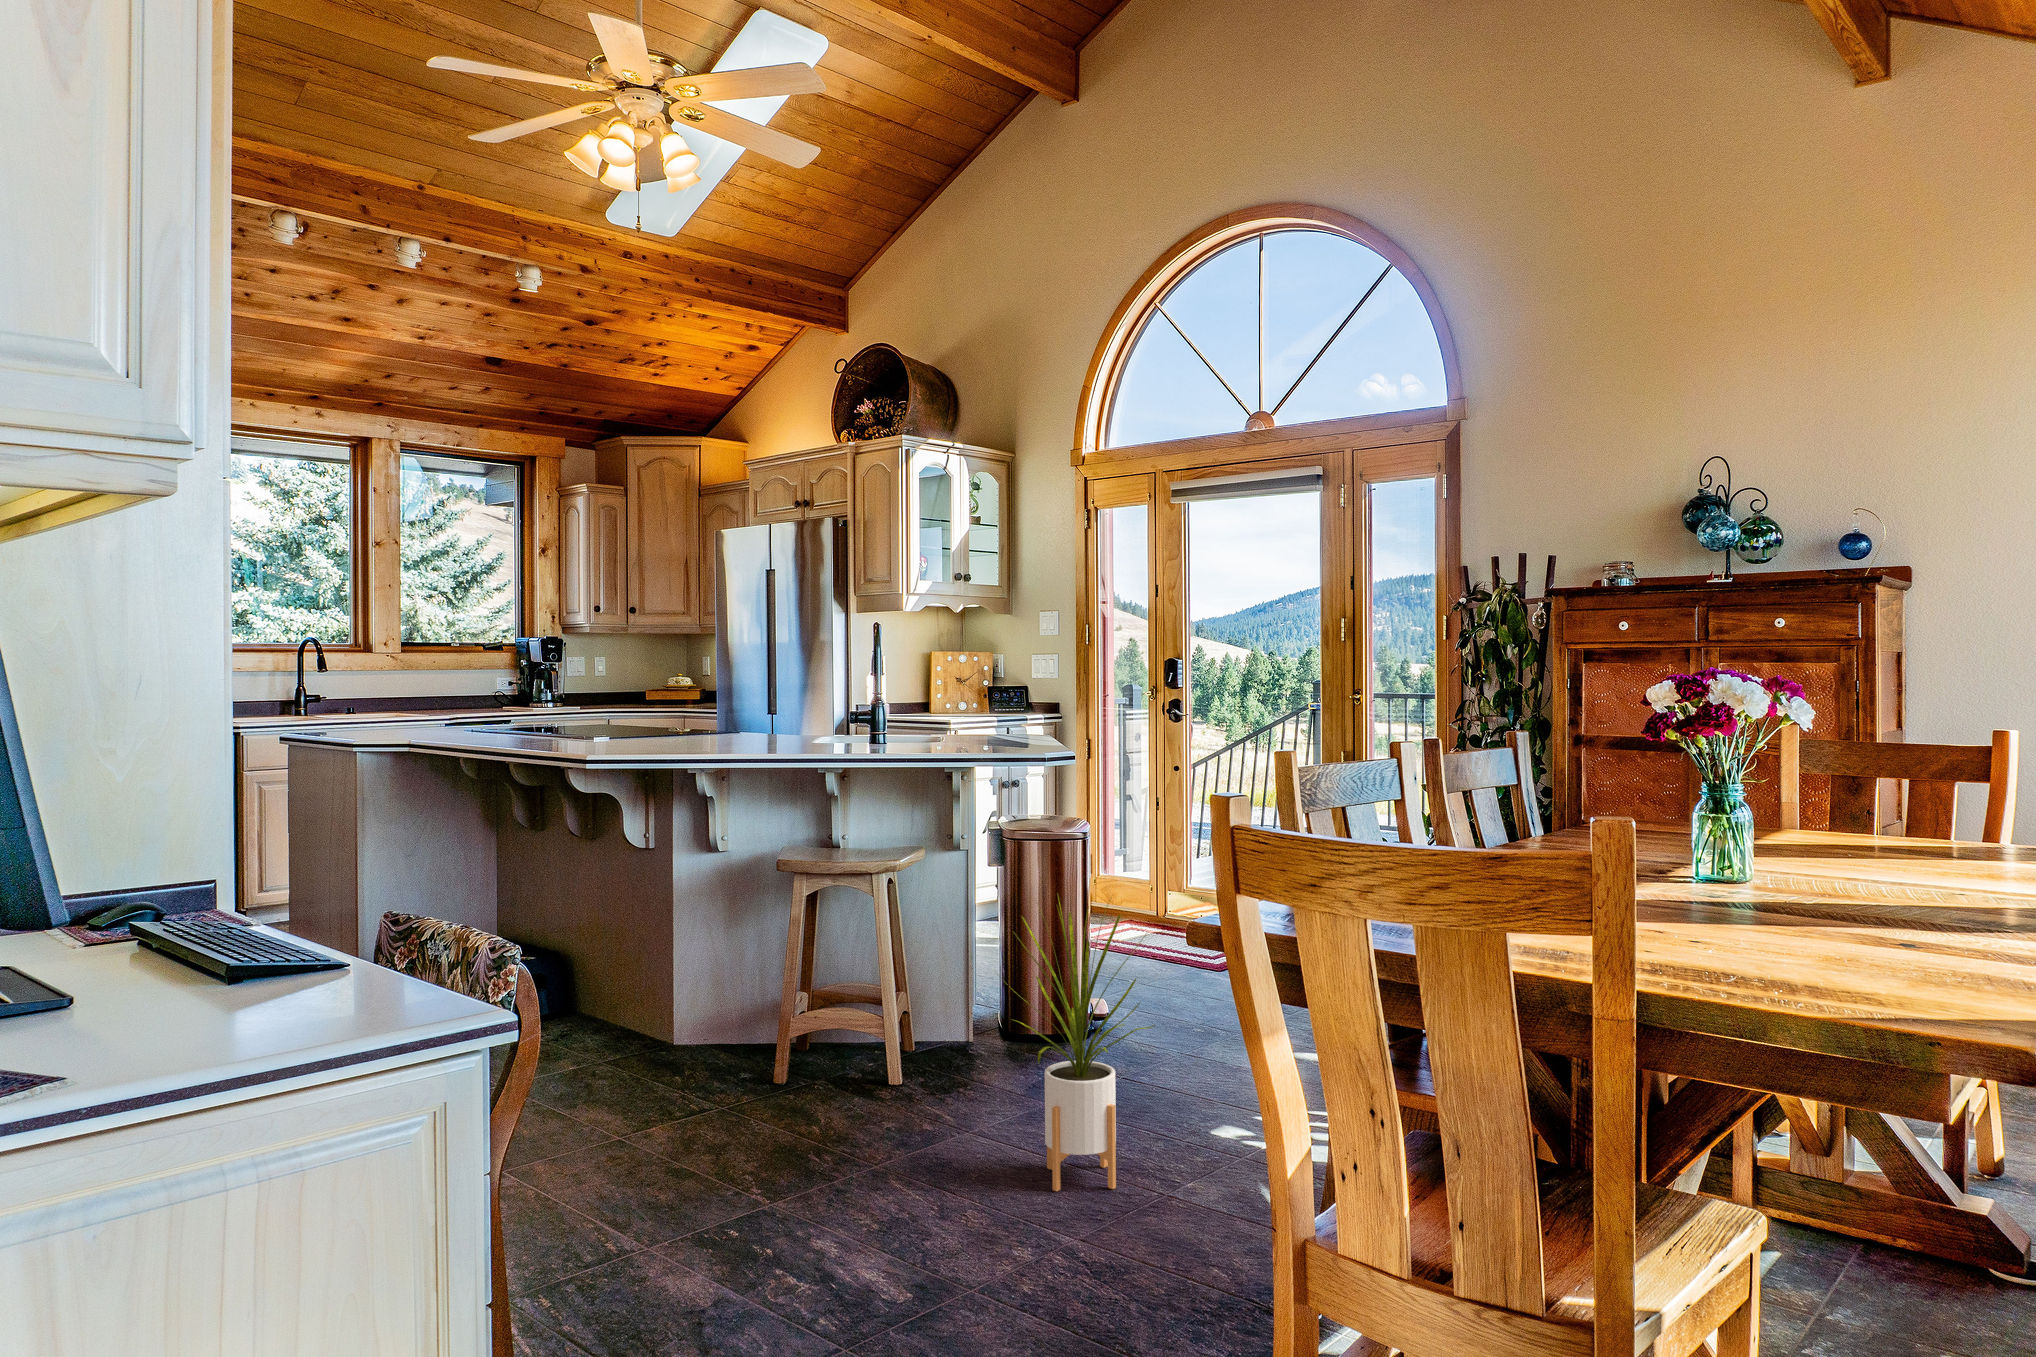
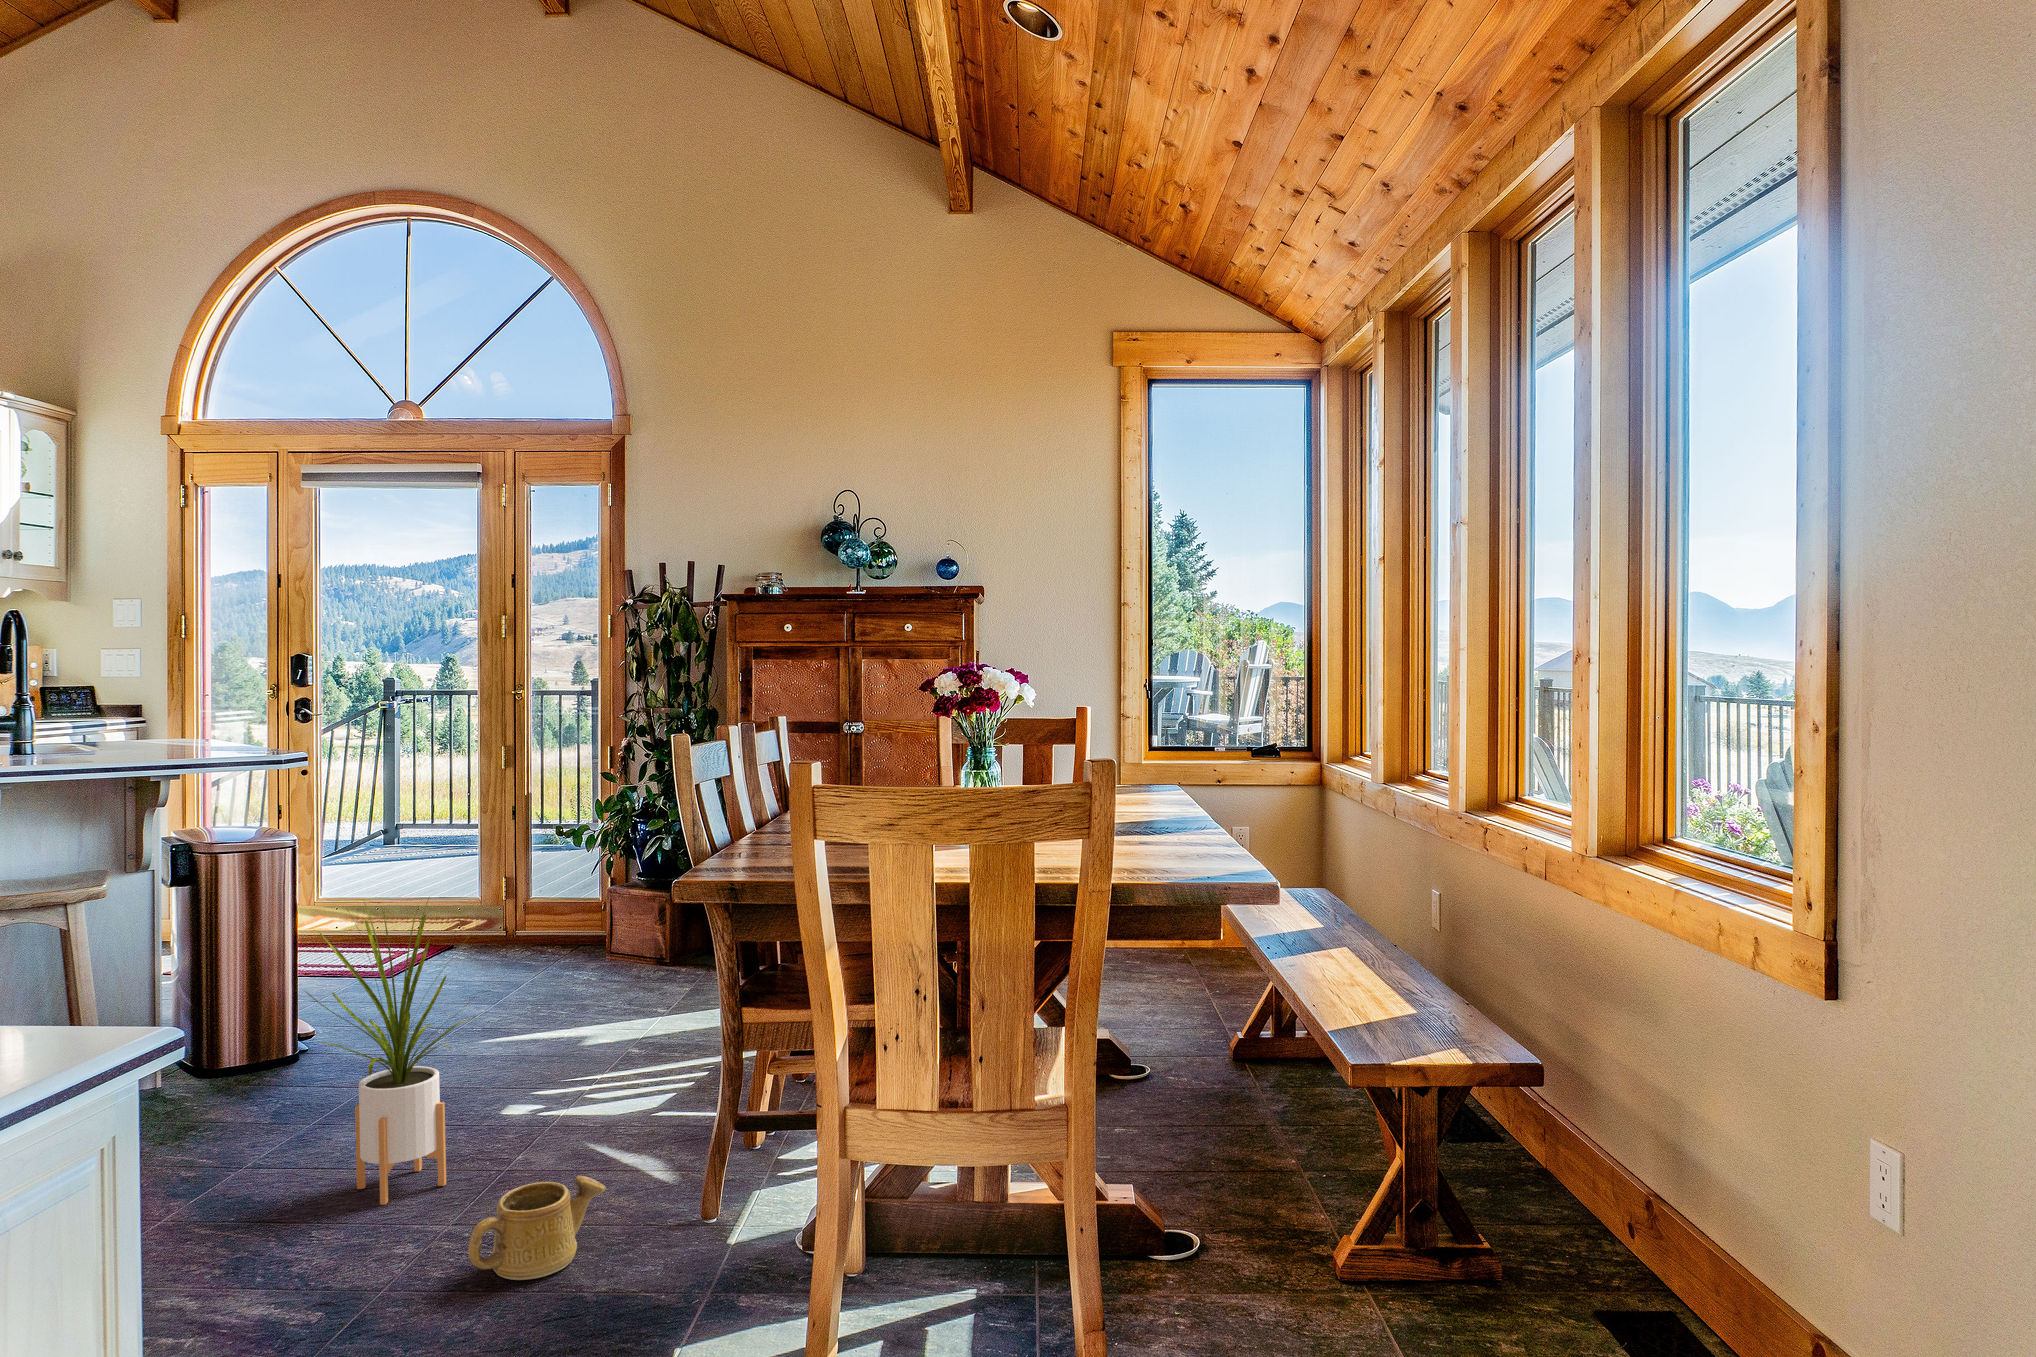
watering can: none [1059,1214,1209,1318] -> present [468,1176,606,1280]

